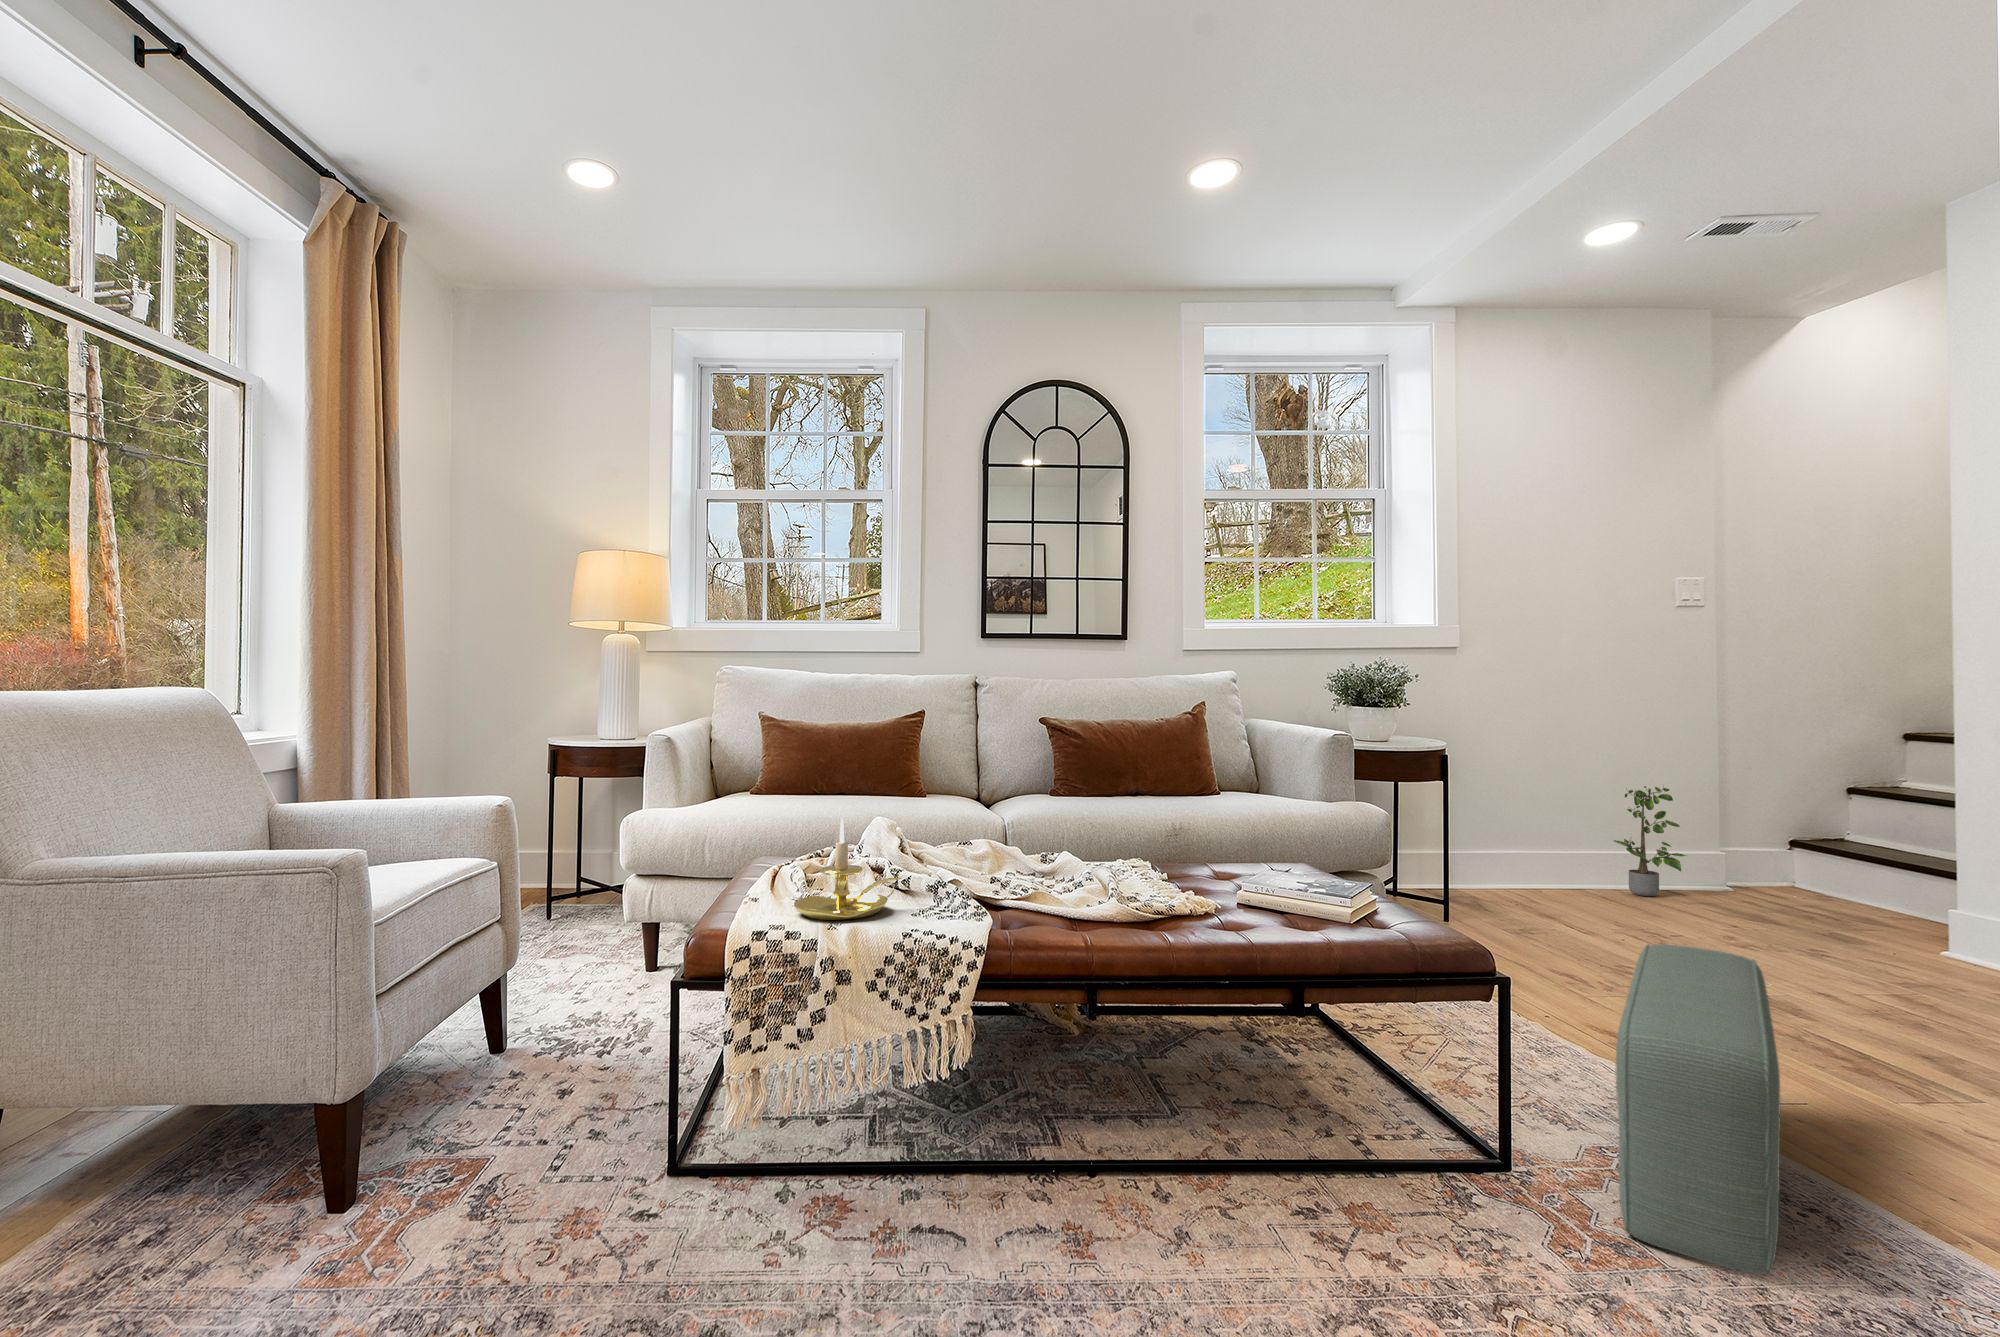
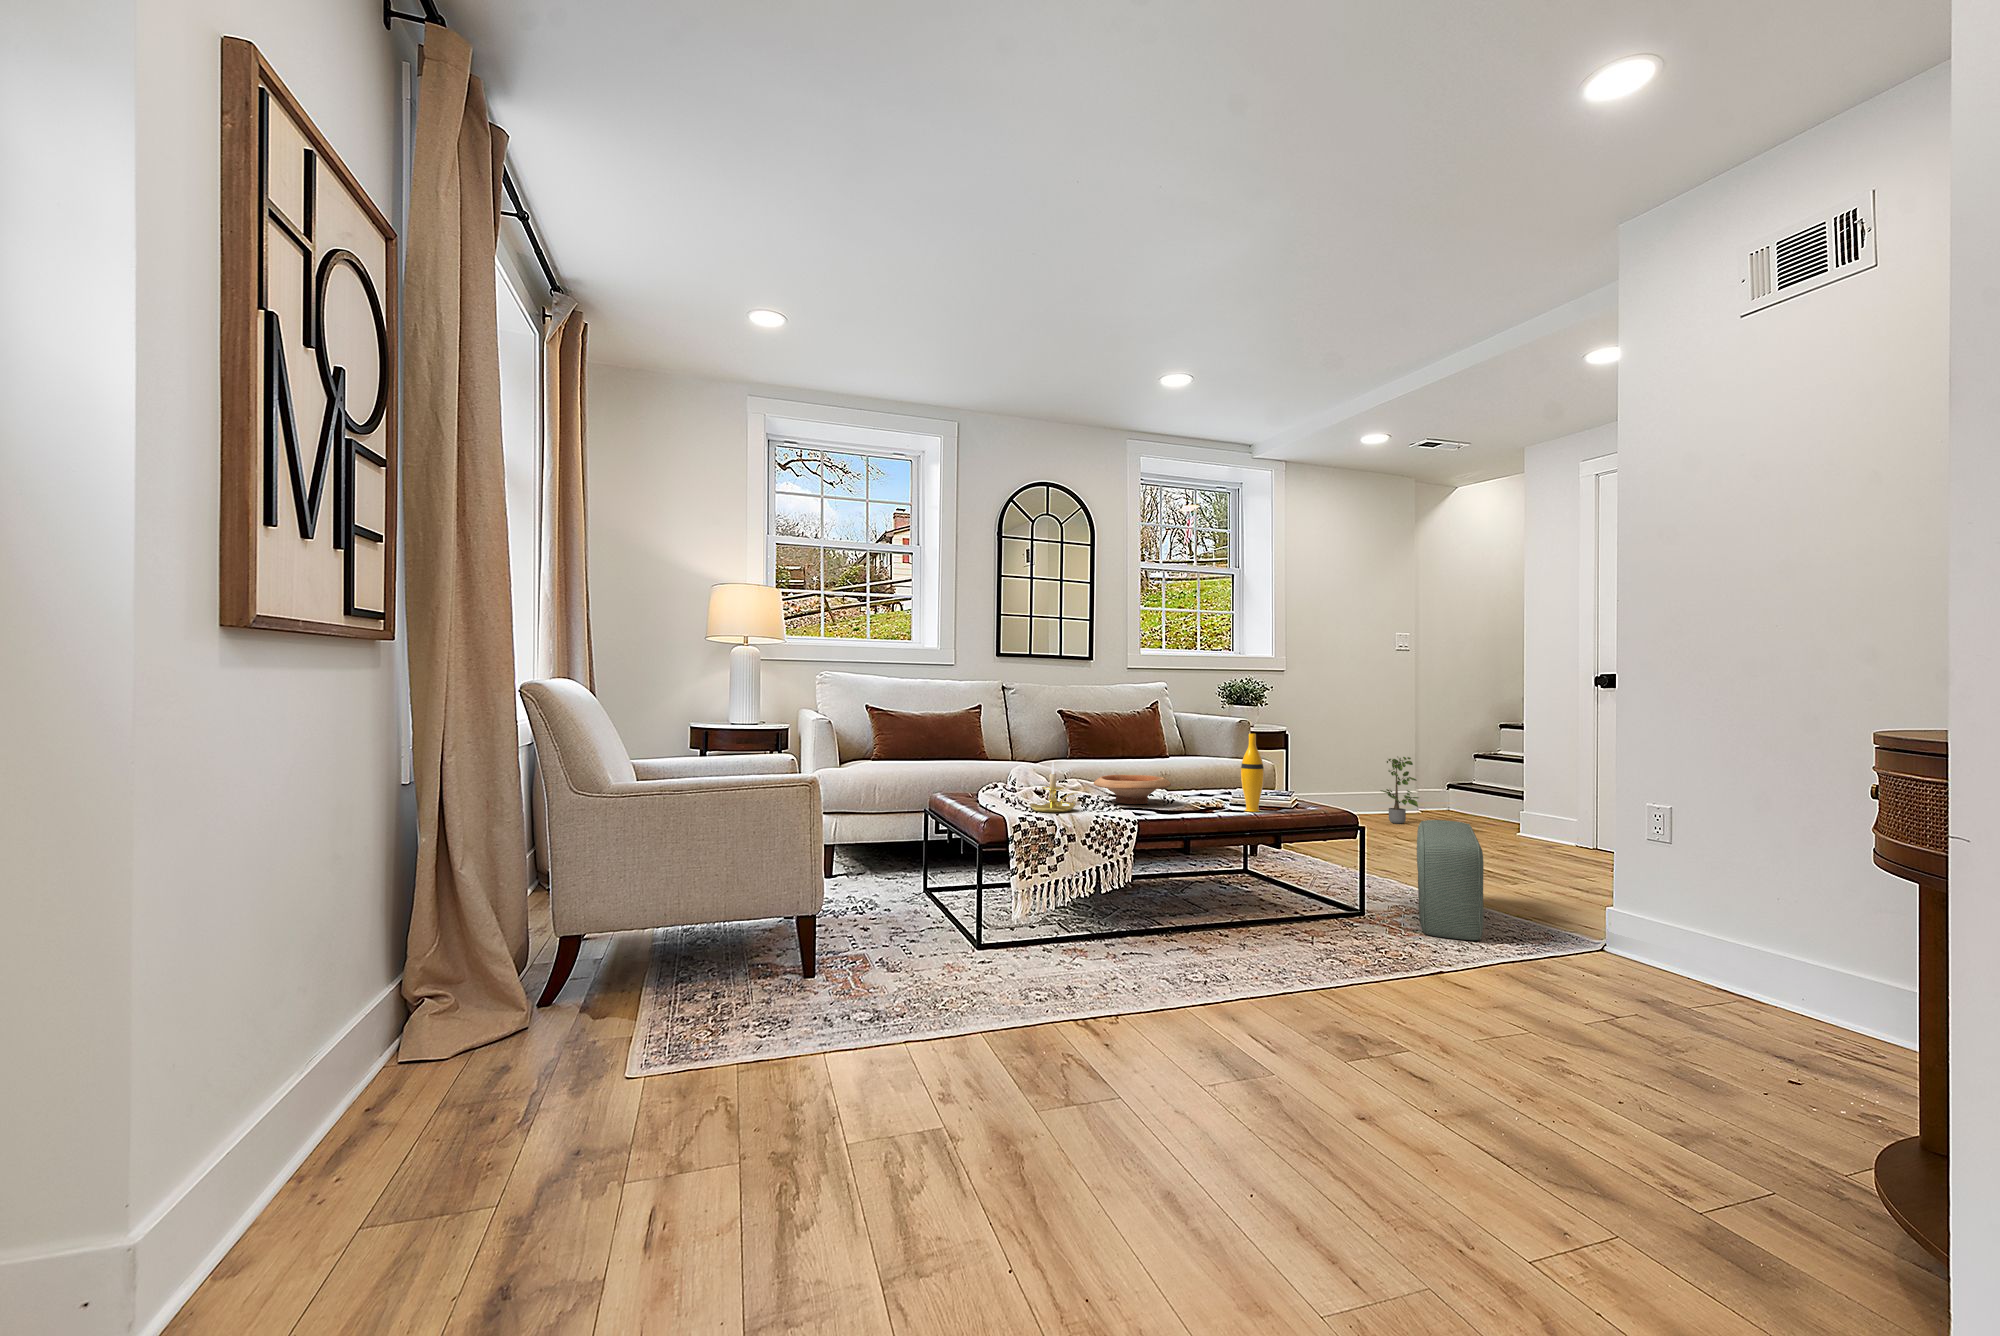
vase: none [1225,770,1270,931] -> present [1241,734,1264,812]
wooden bowl: none [964,836,1109,898] -> present [1094,775,1171,804]

